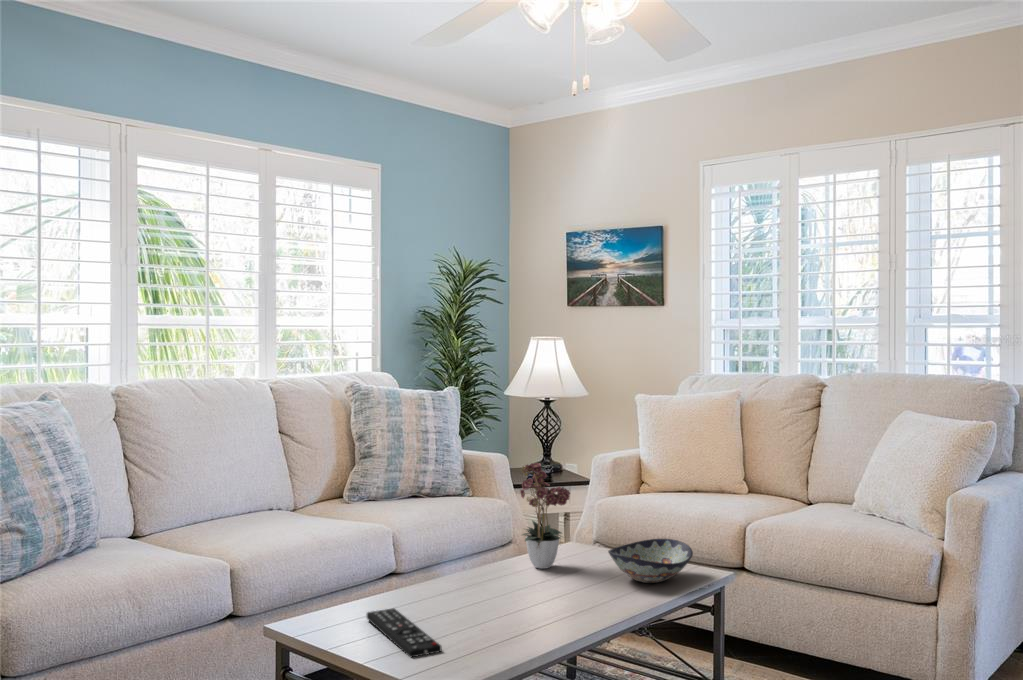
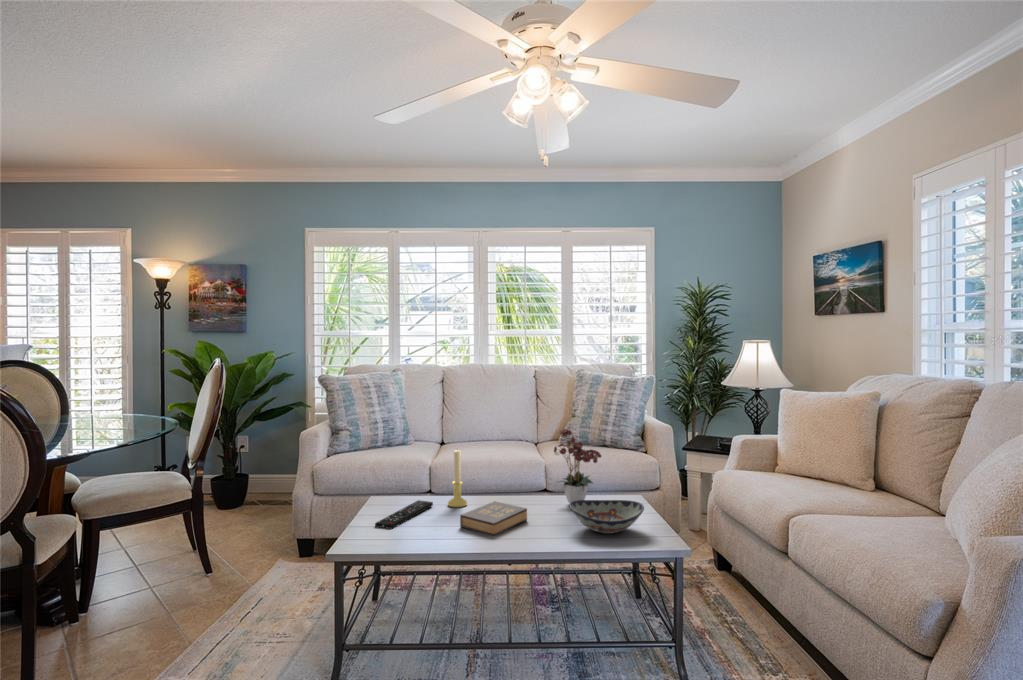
candle holder: none [403,513,434,609] -> present [448,450,467,508]
hardback book: none [497,577,577,622] -> present [460,501,527,536]

